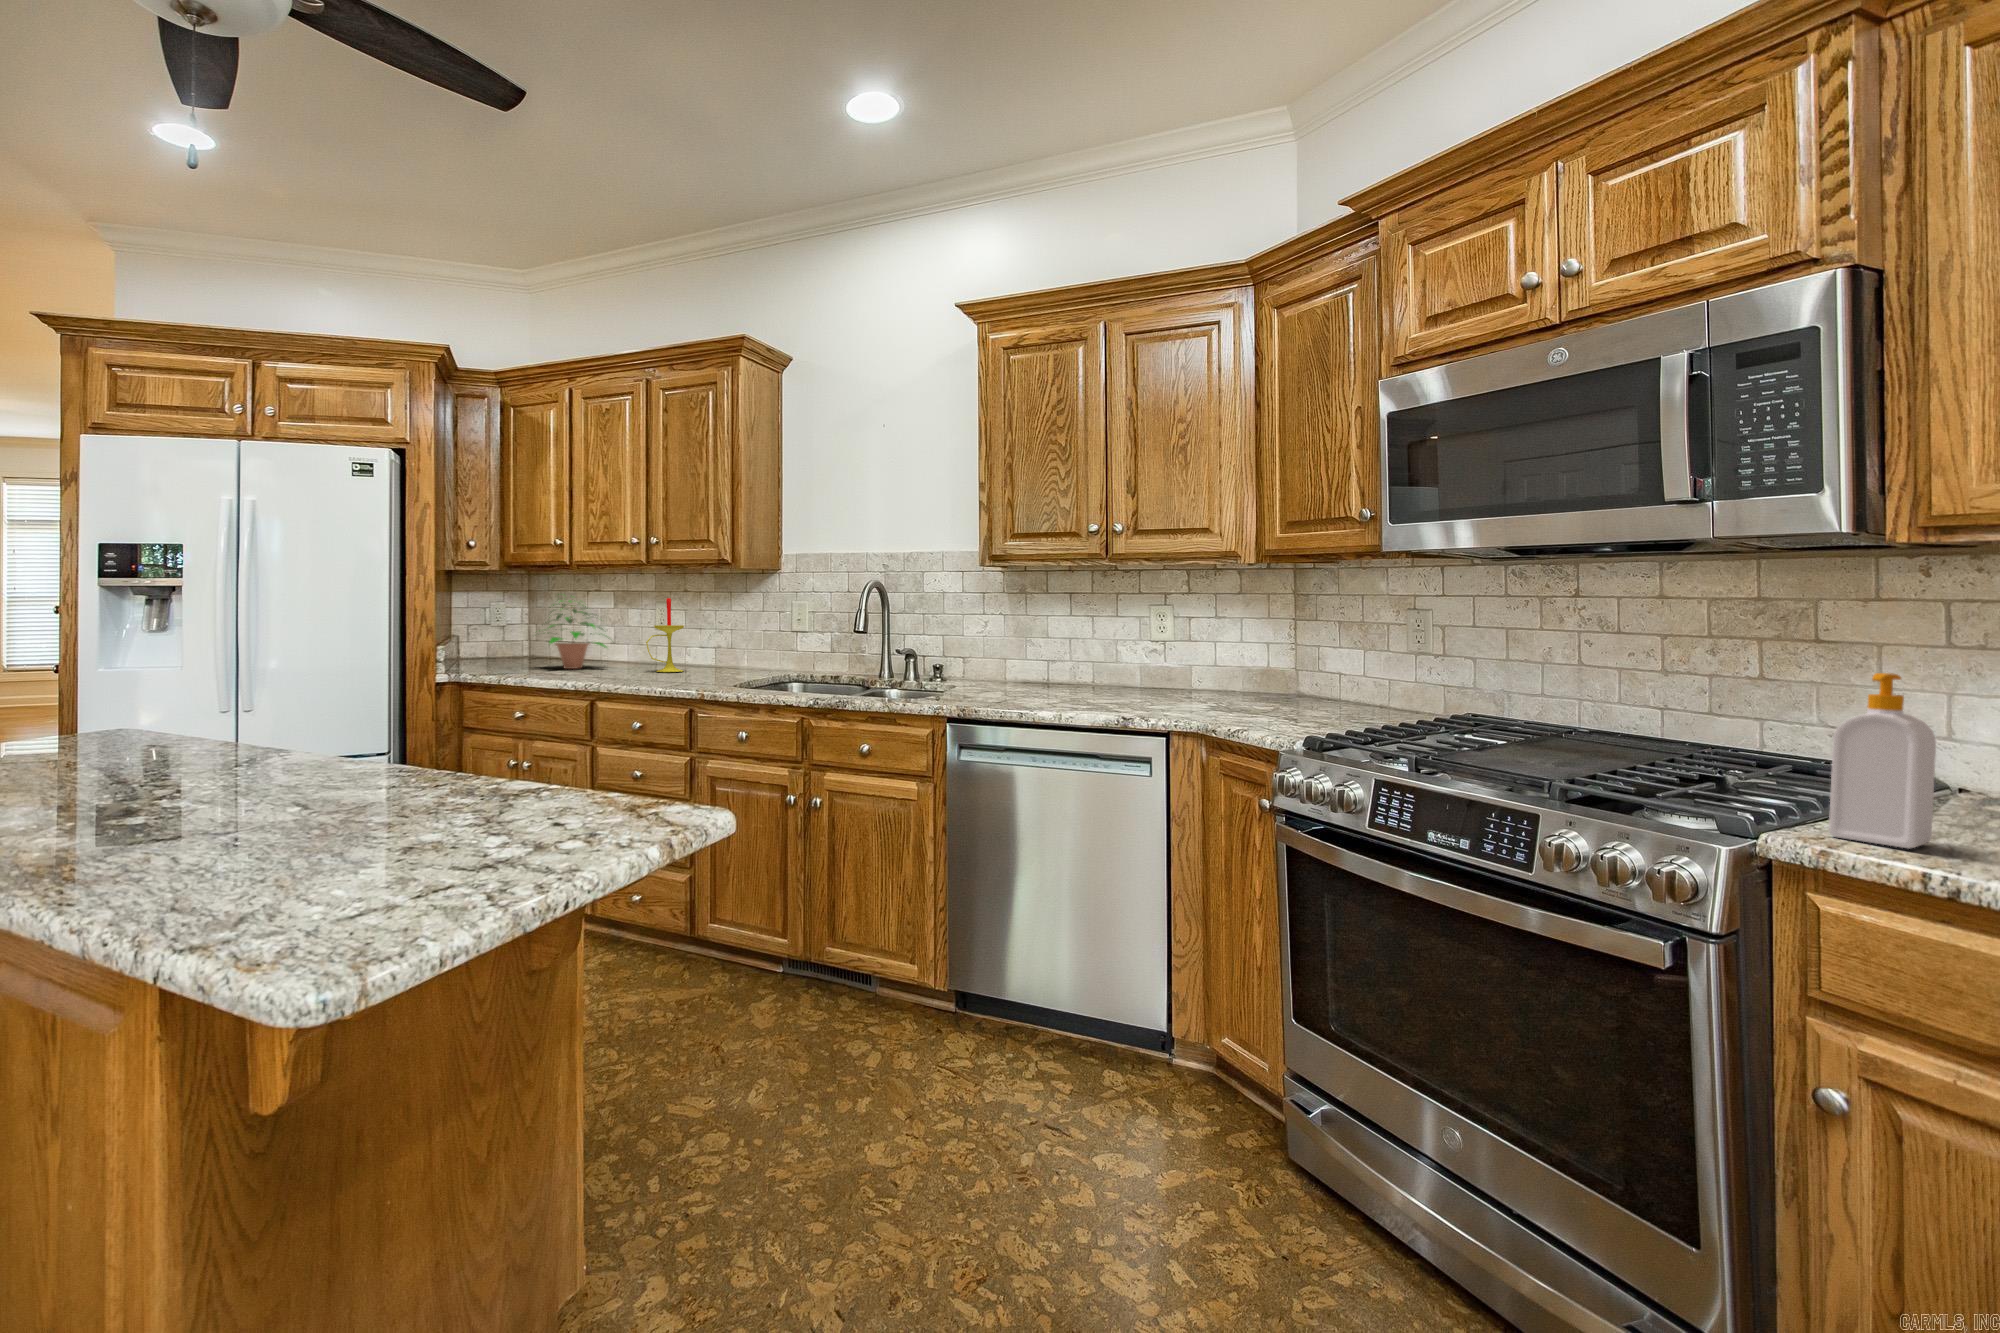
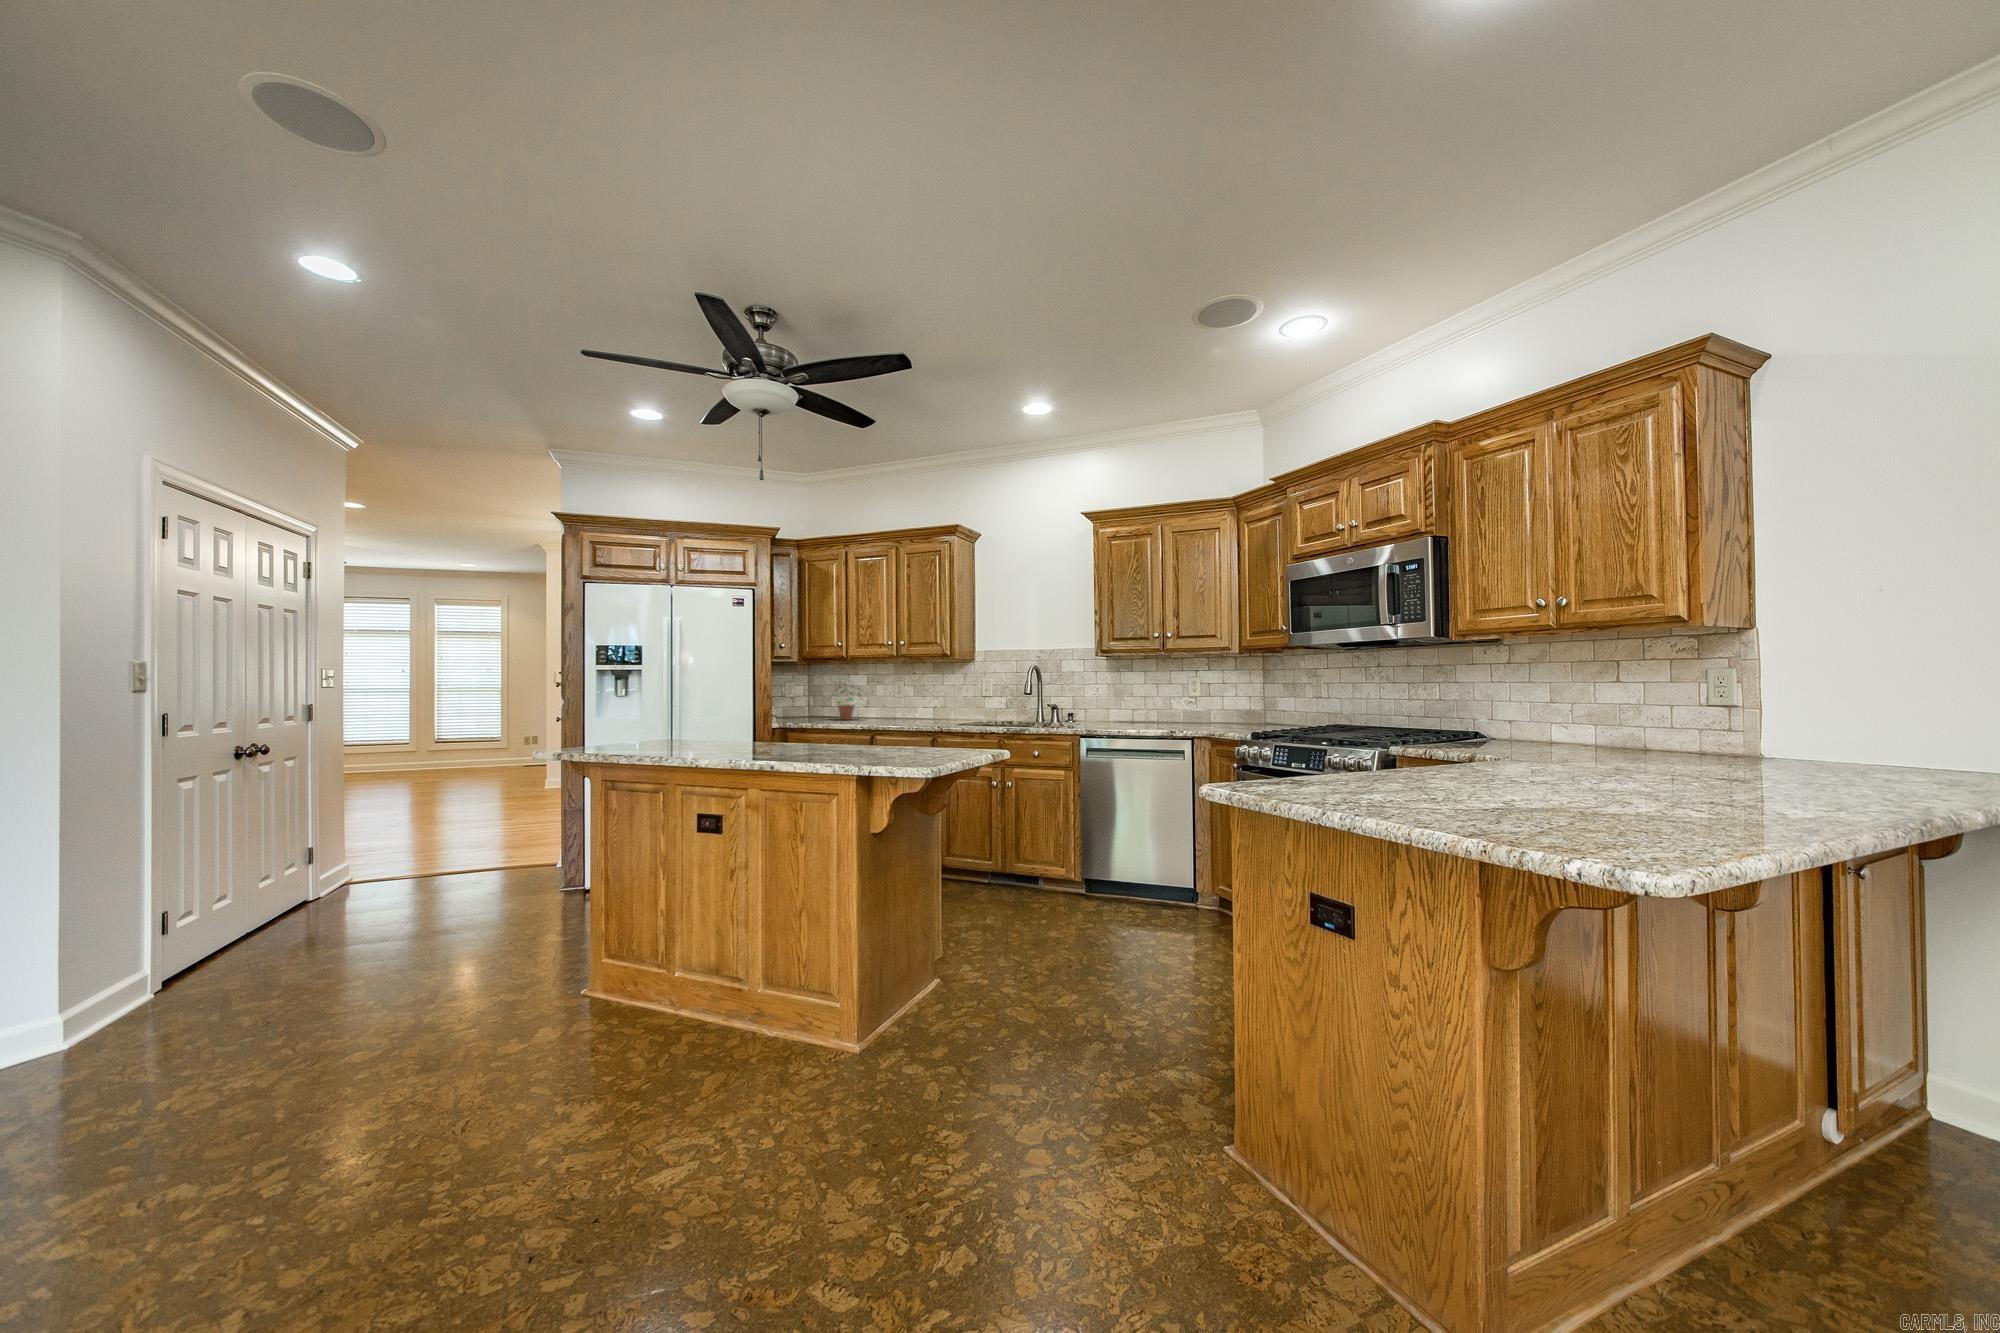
candle: present [646,598,684,672] -> none [893,676,914,721]
soap bottle: present [1829,673,1936,849] -> none [1405,688,1435,746]

